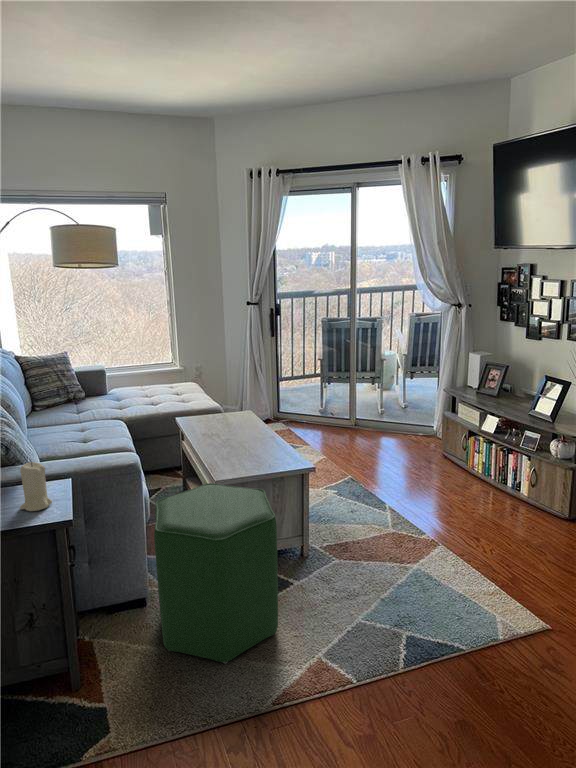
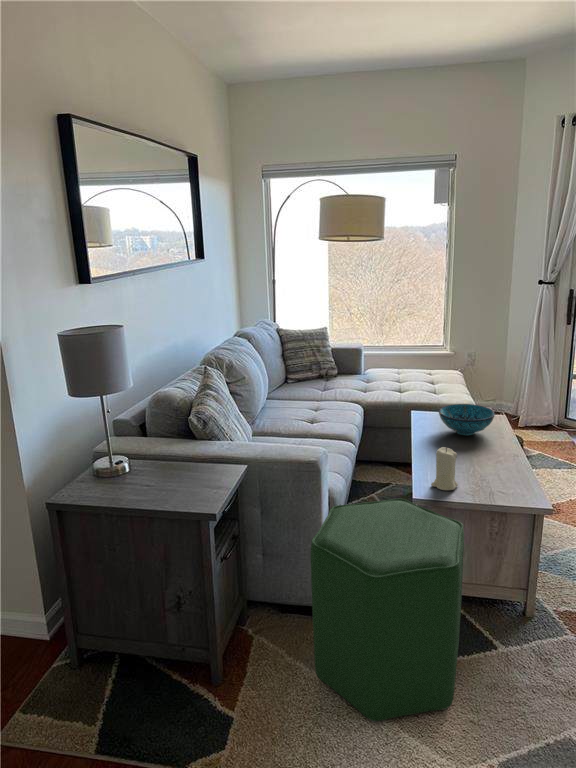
decorative bowl: none [206,405,251,430] -> present [439,404,495,435]
candle: present [20,462,52,511] -> present [431,447,458,490]

